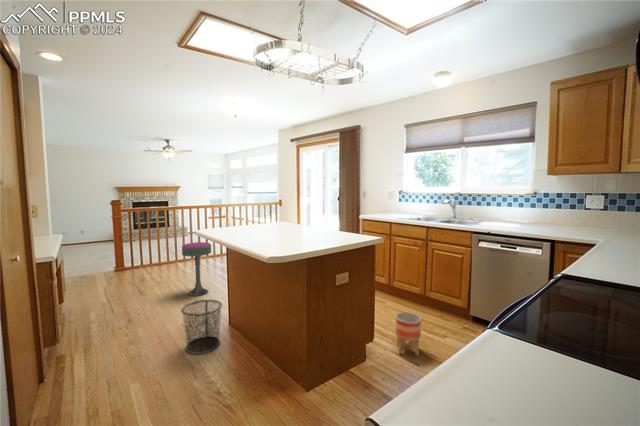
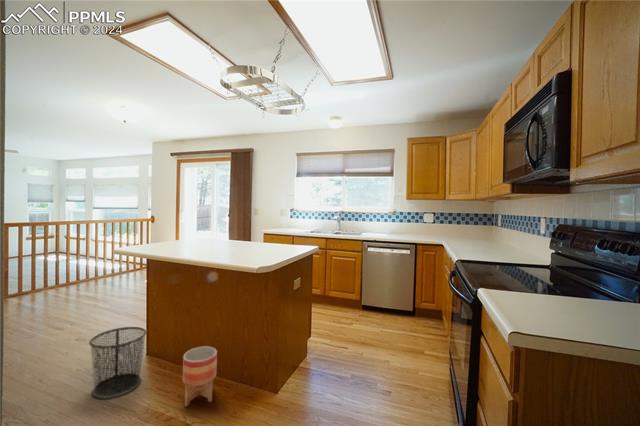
bar stool: present [182,242,211,296] -> none [39,265,87,337]
planter: present [395,312,421,356] -> present [183,346,217,406]

